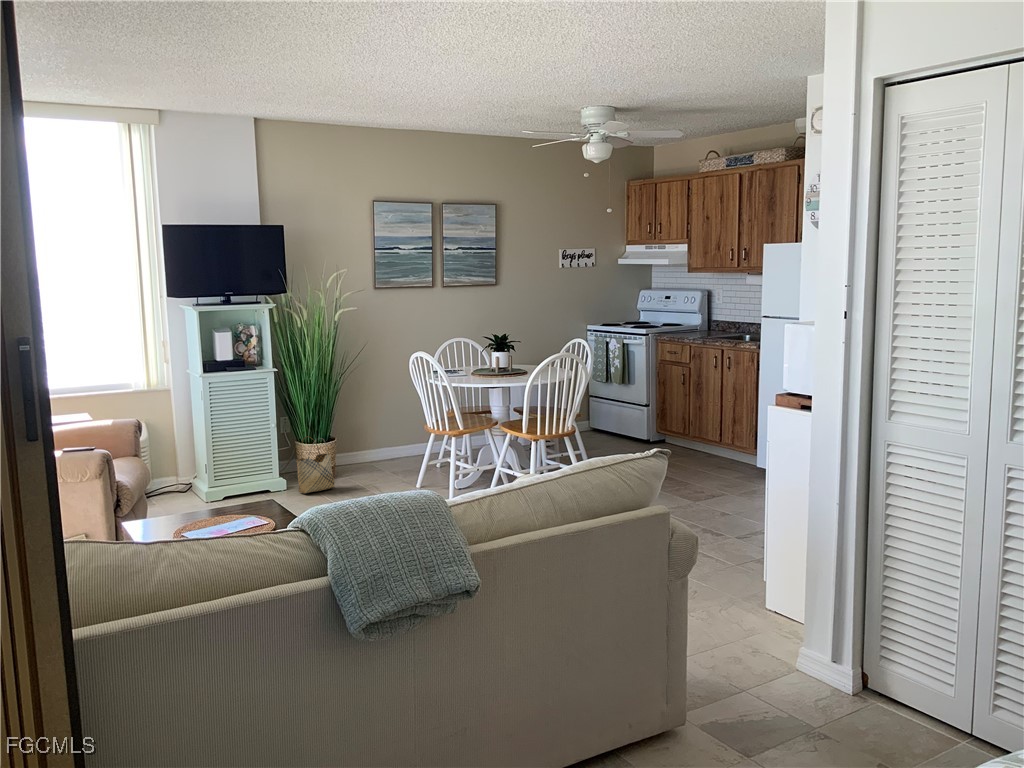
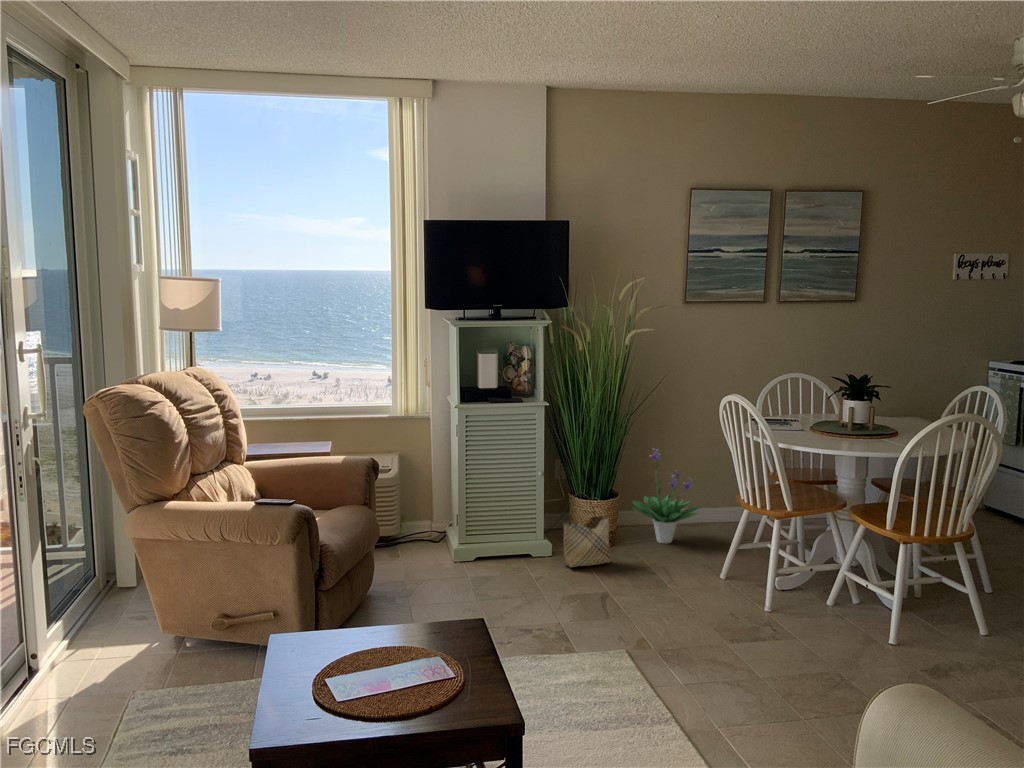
potted plant: none [344,400,398,472] -> present [632,448,700,543]

